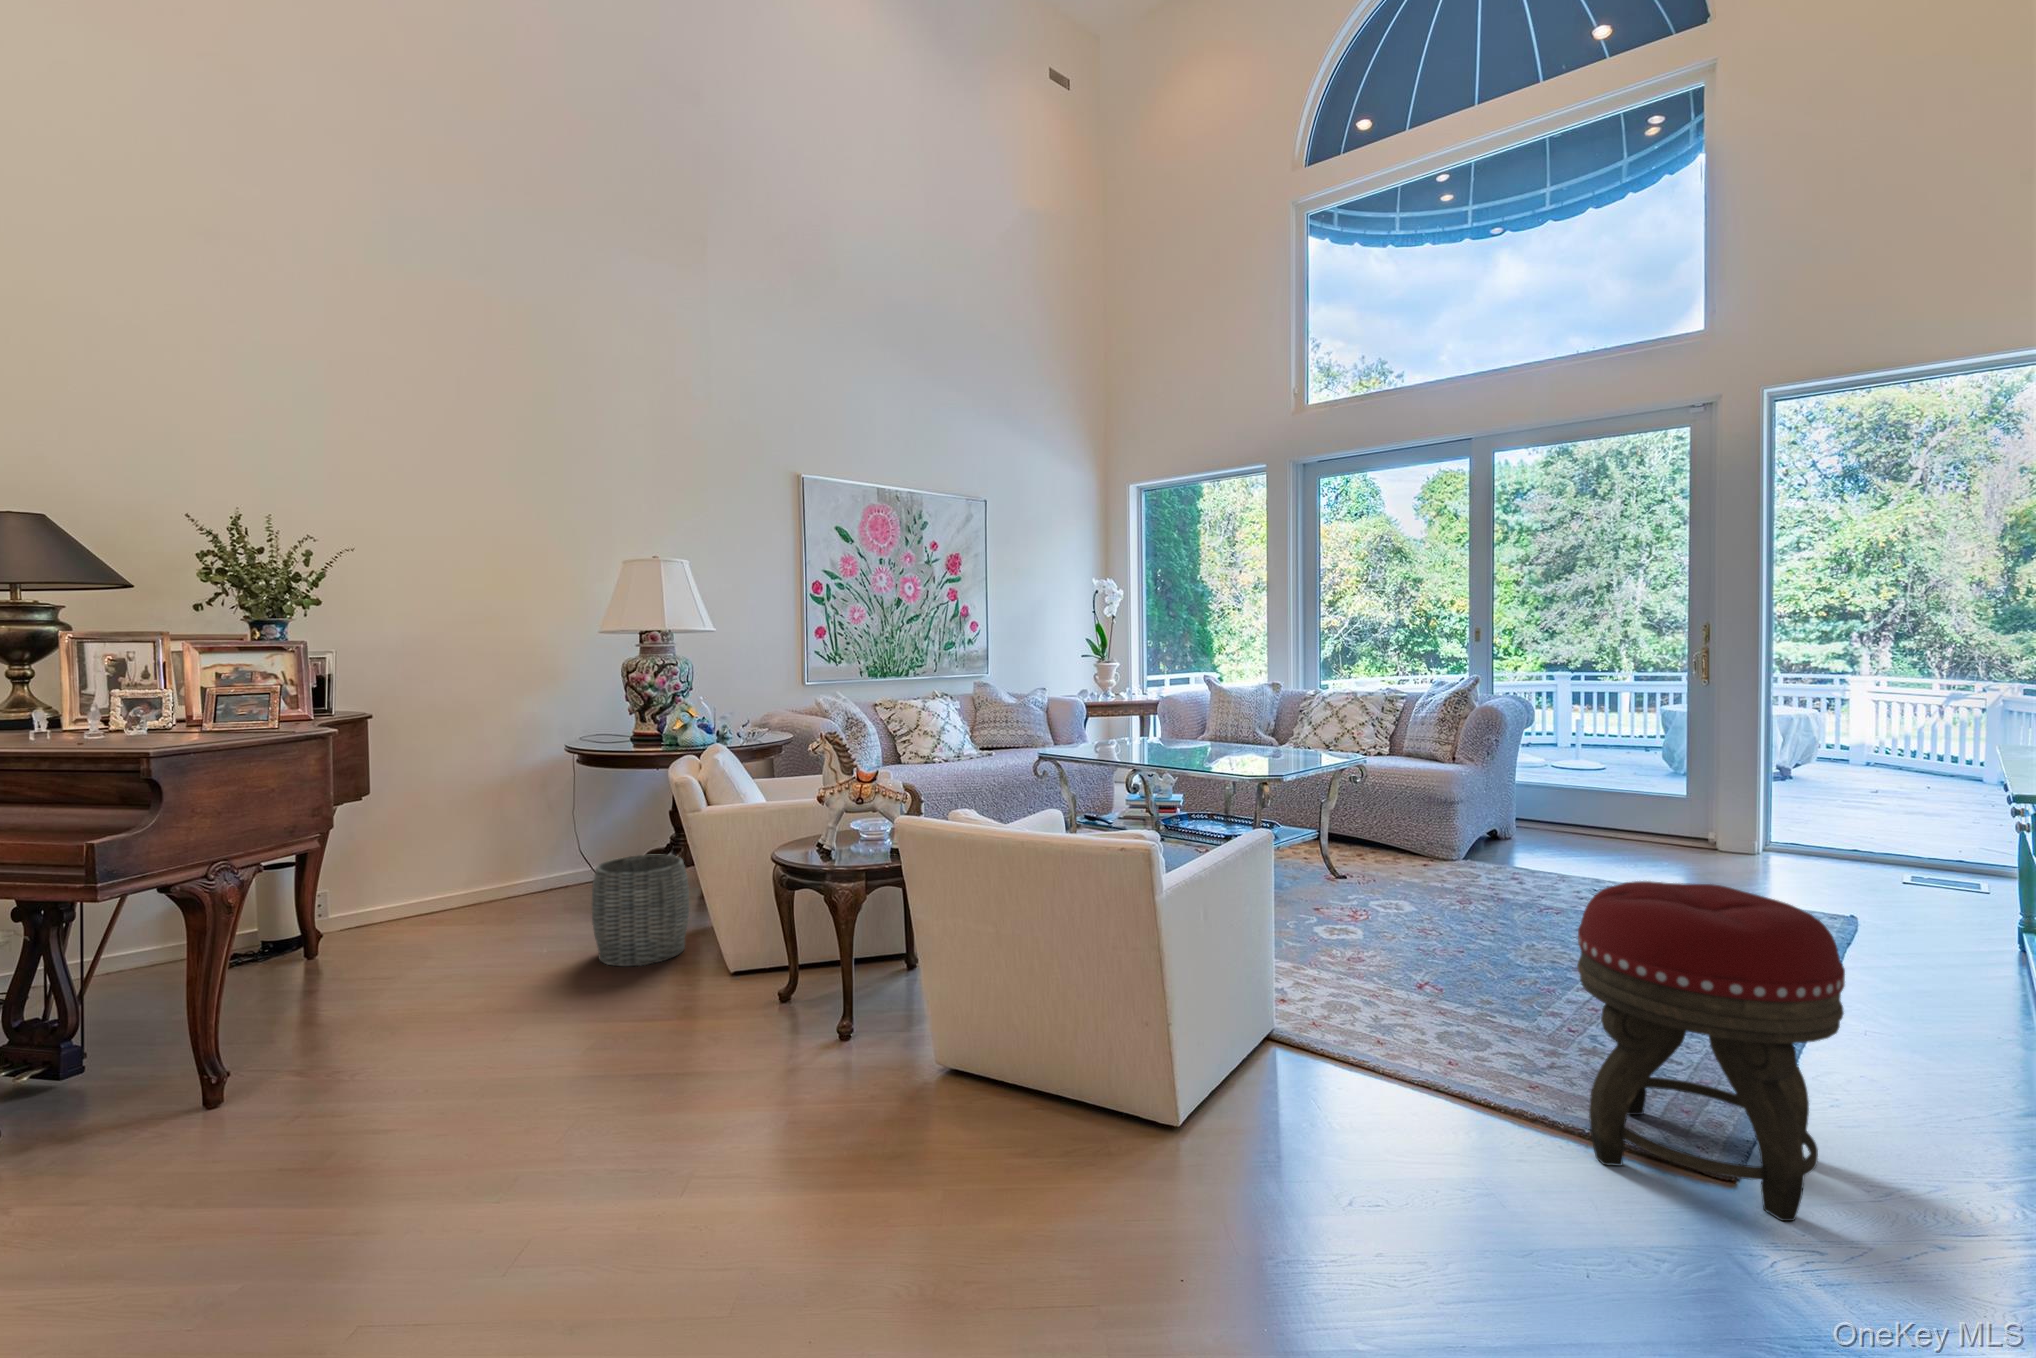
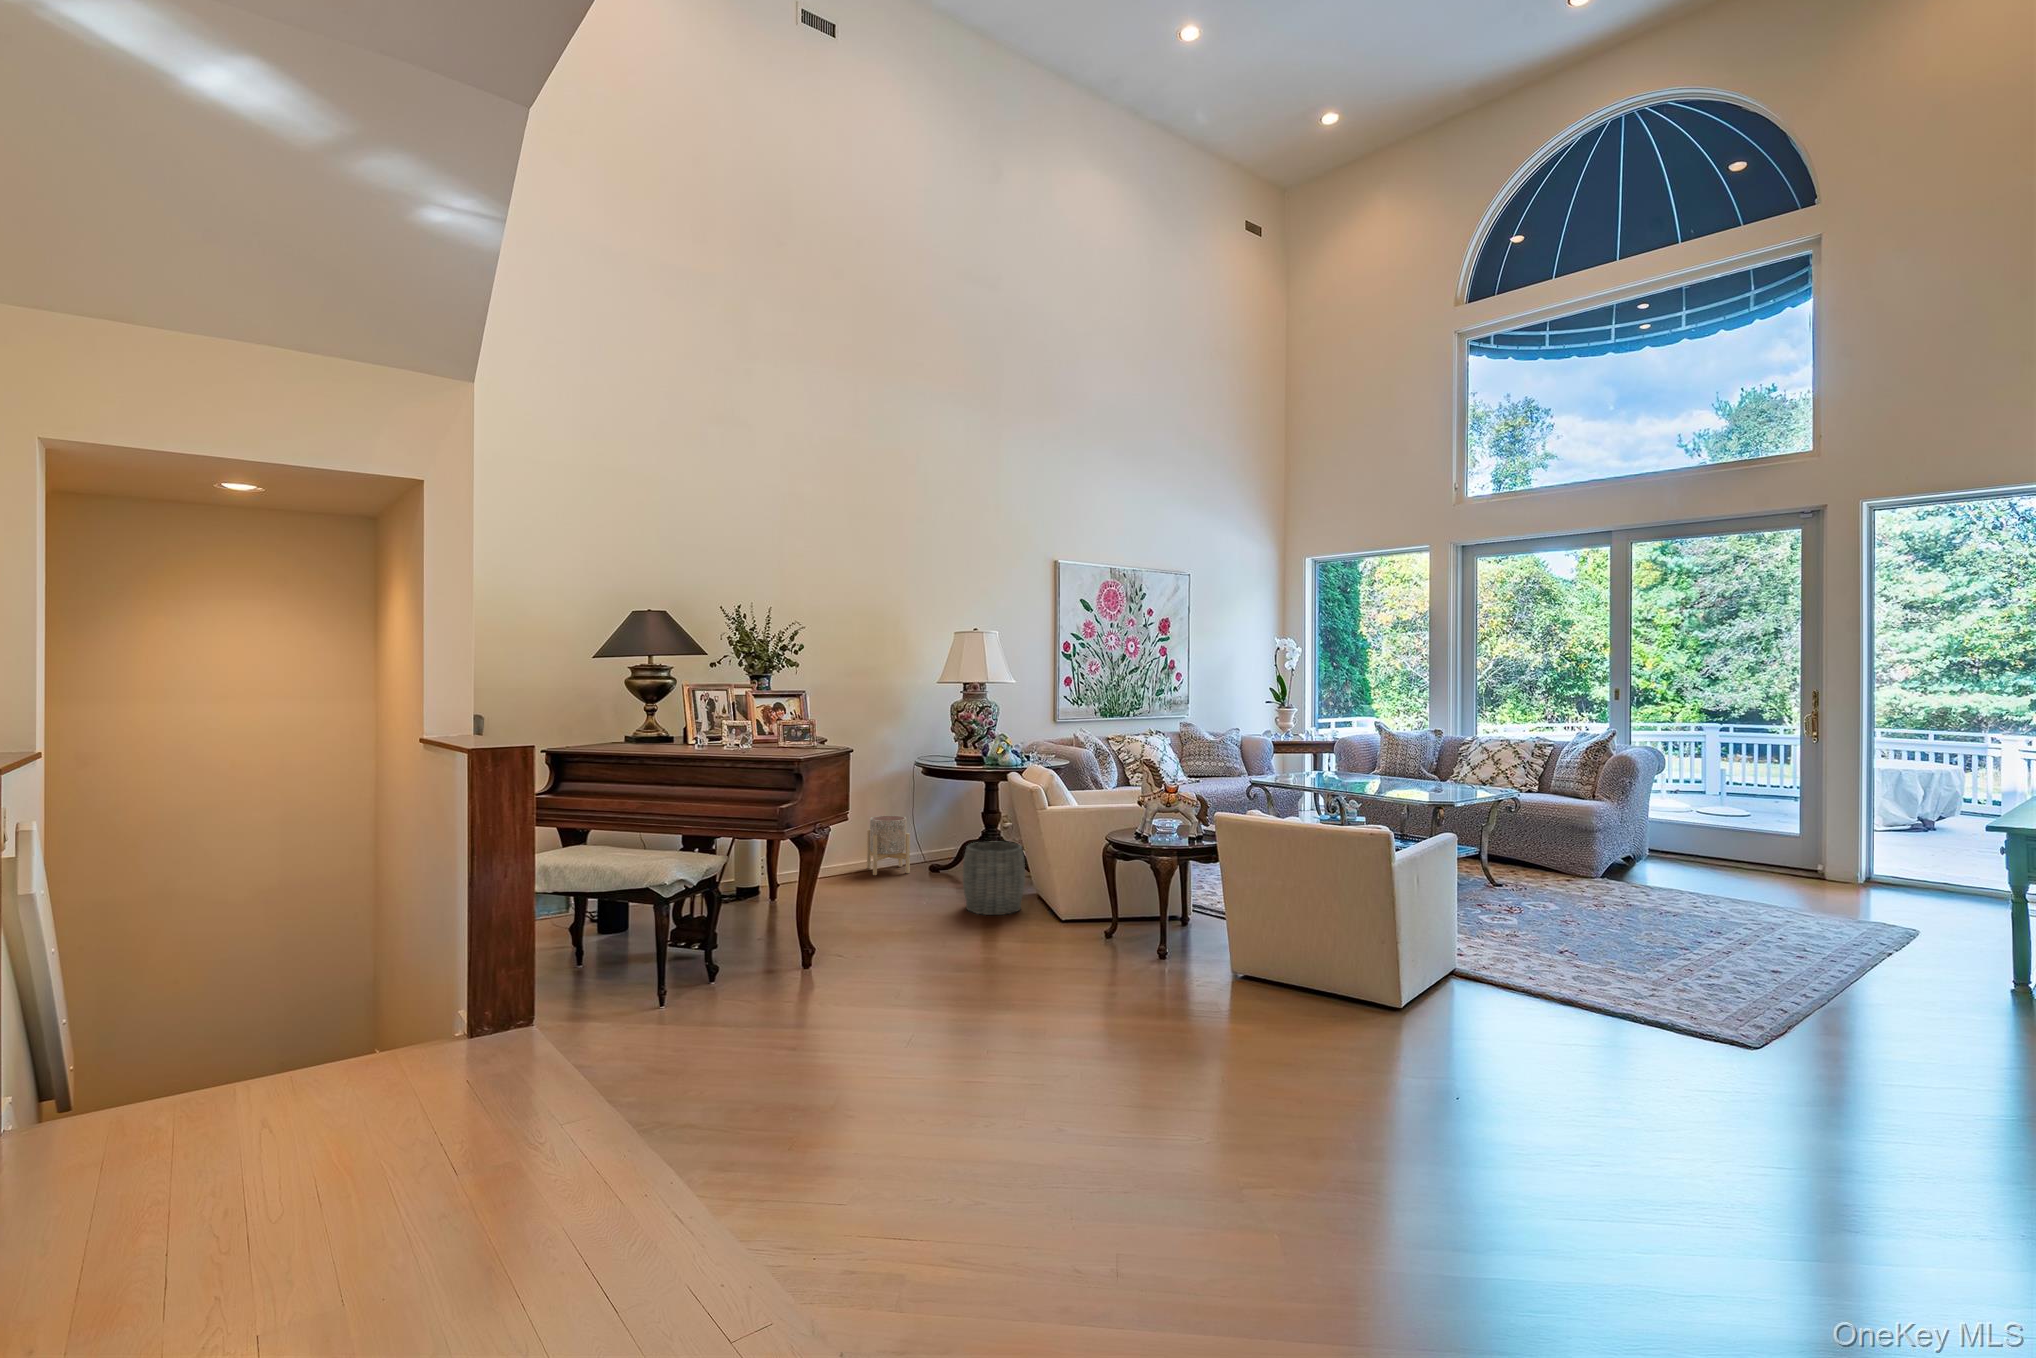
planter: none [510,817,569,902] -> present [867,815,910,875]
footstool: present [1577,881,1845,1221] -> none [1662,870,1827,1066]

